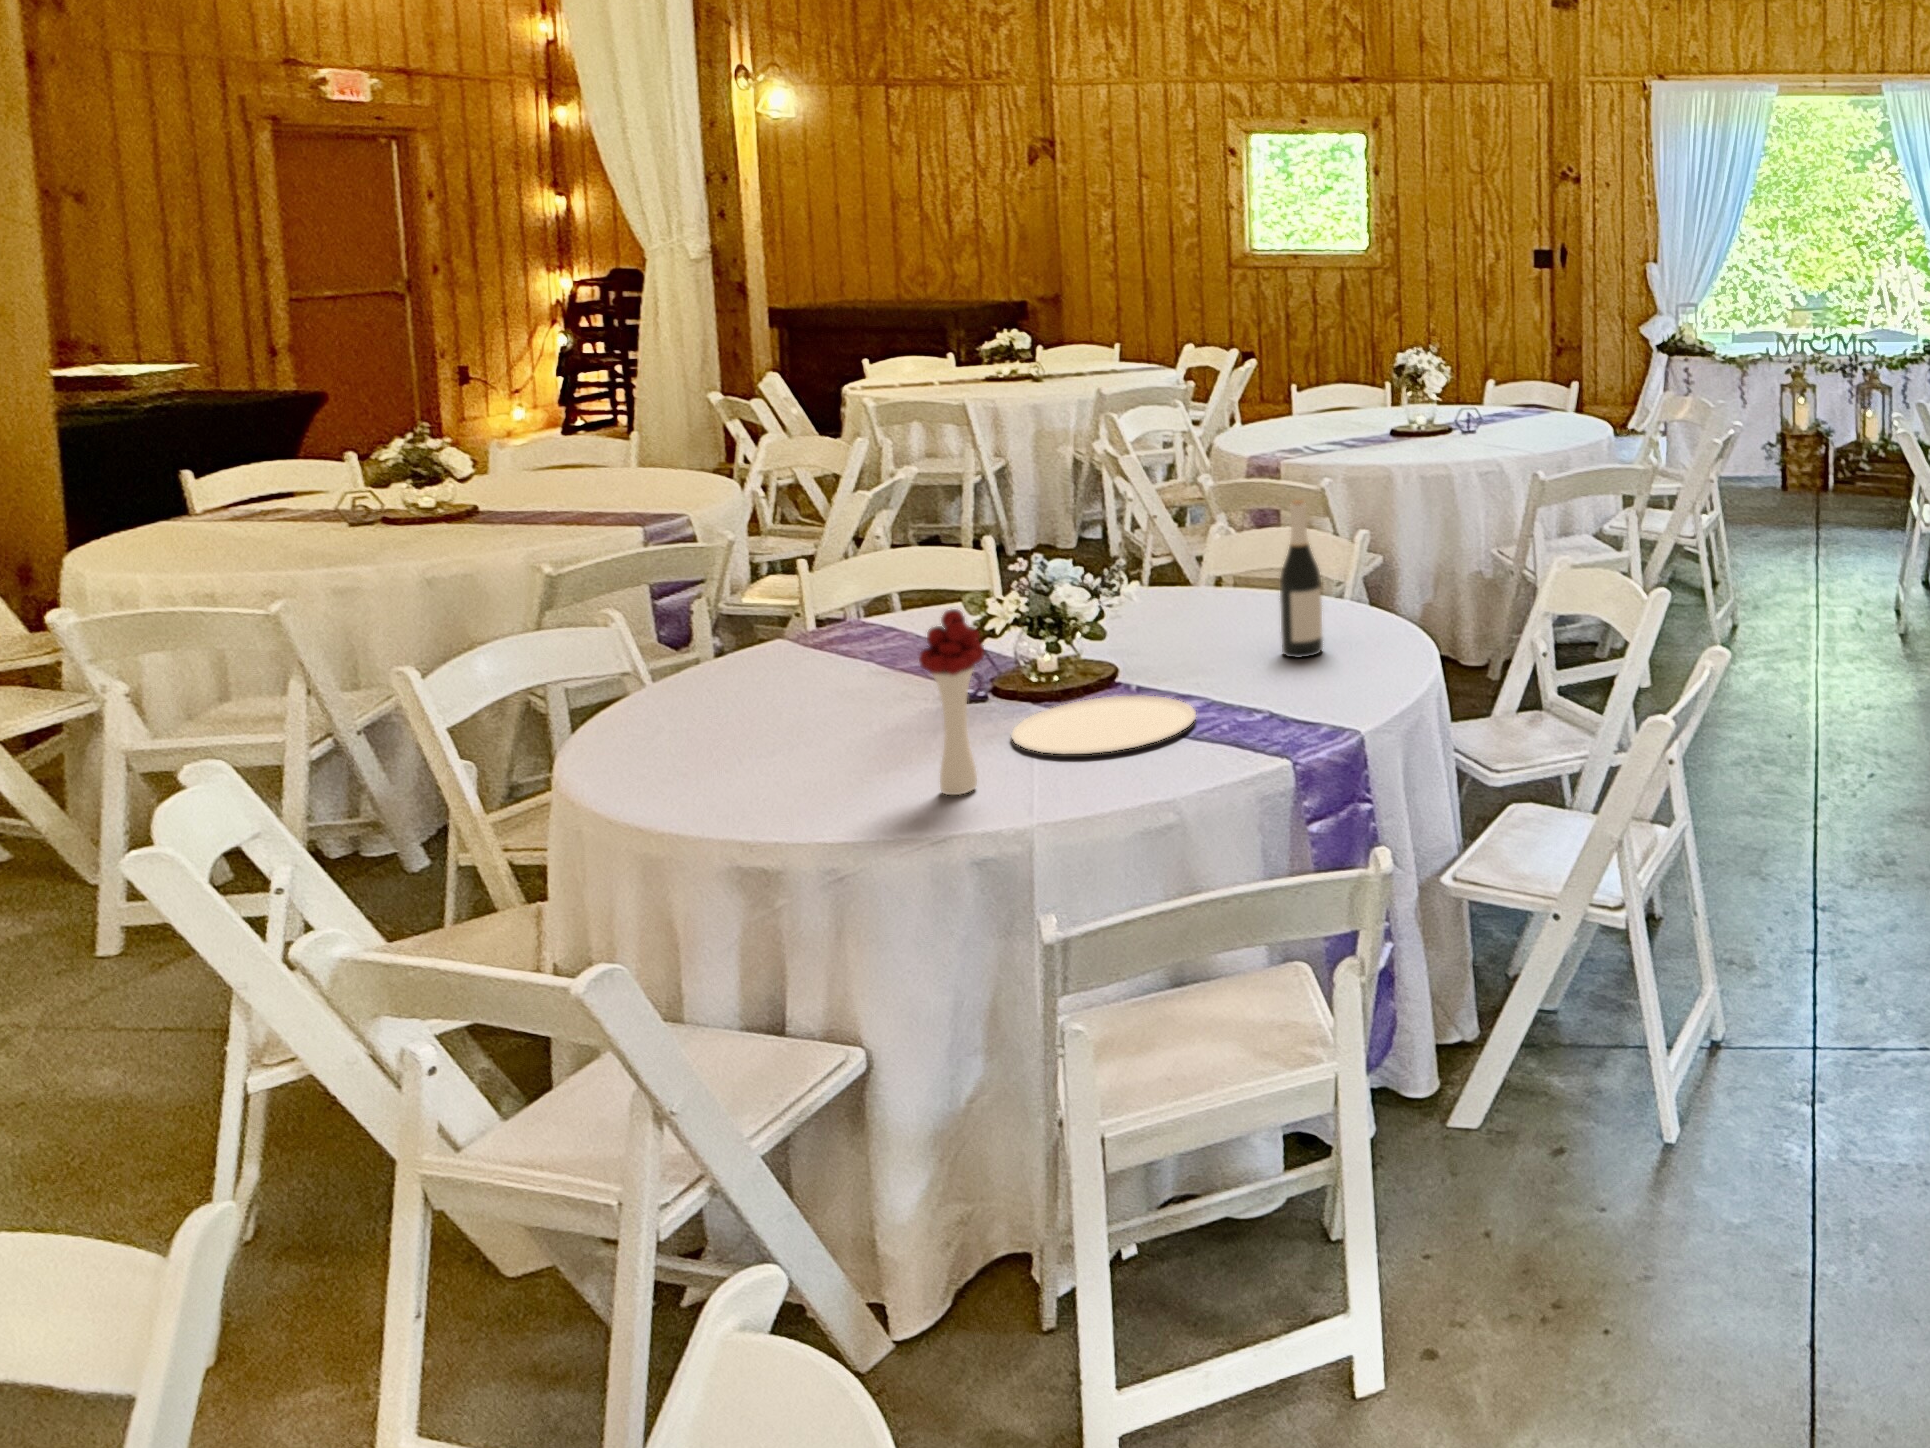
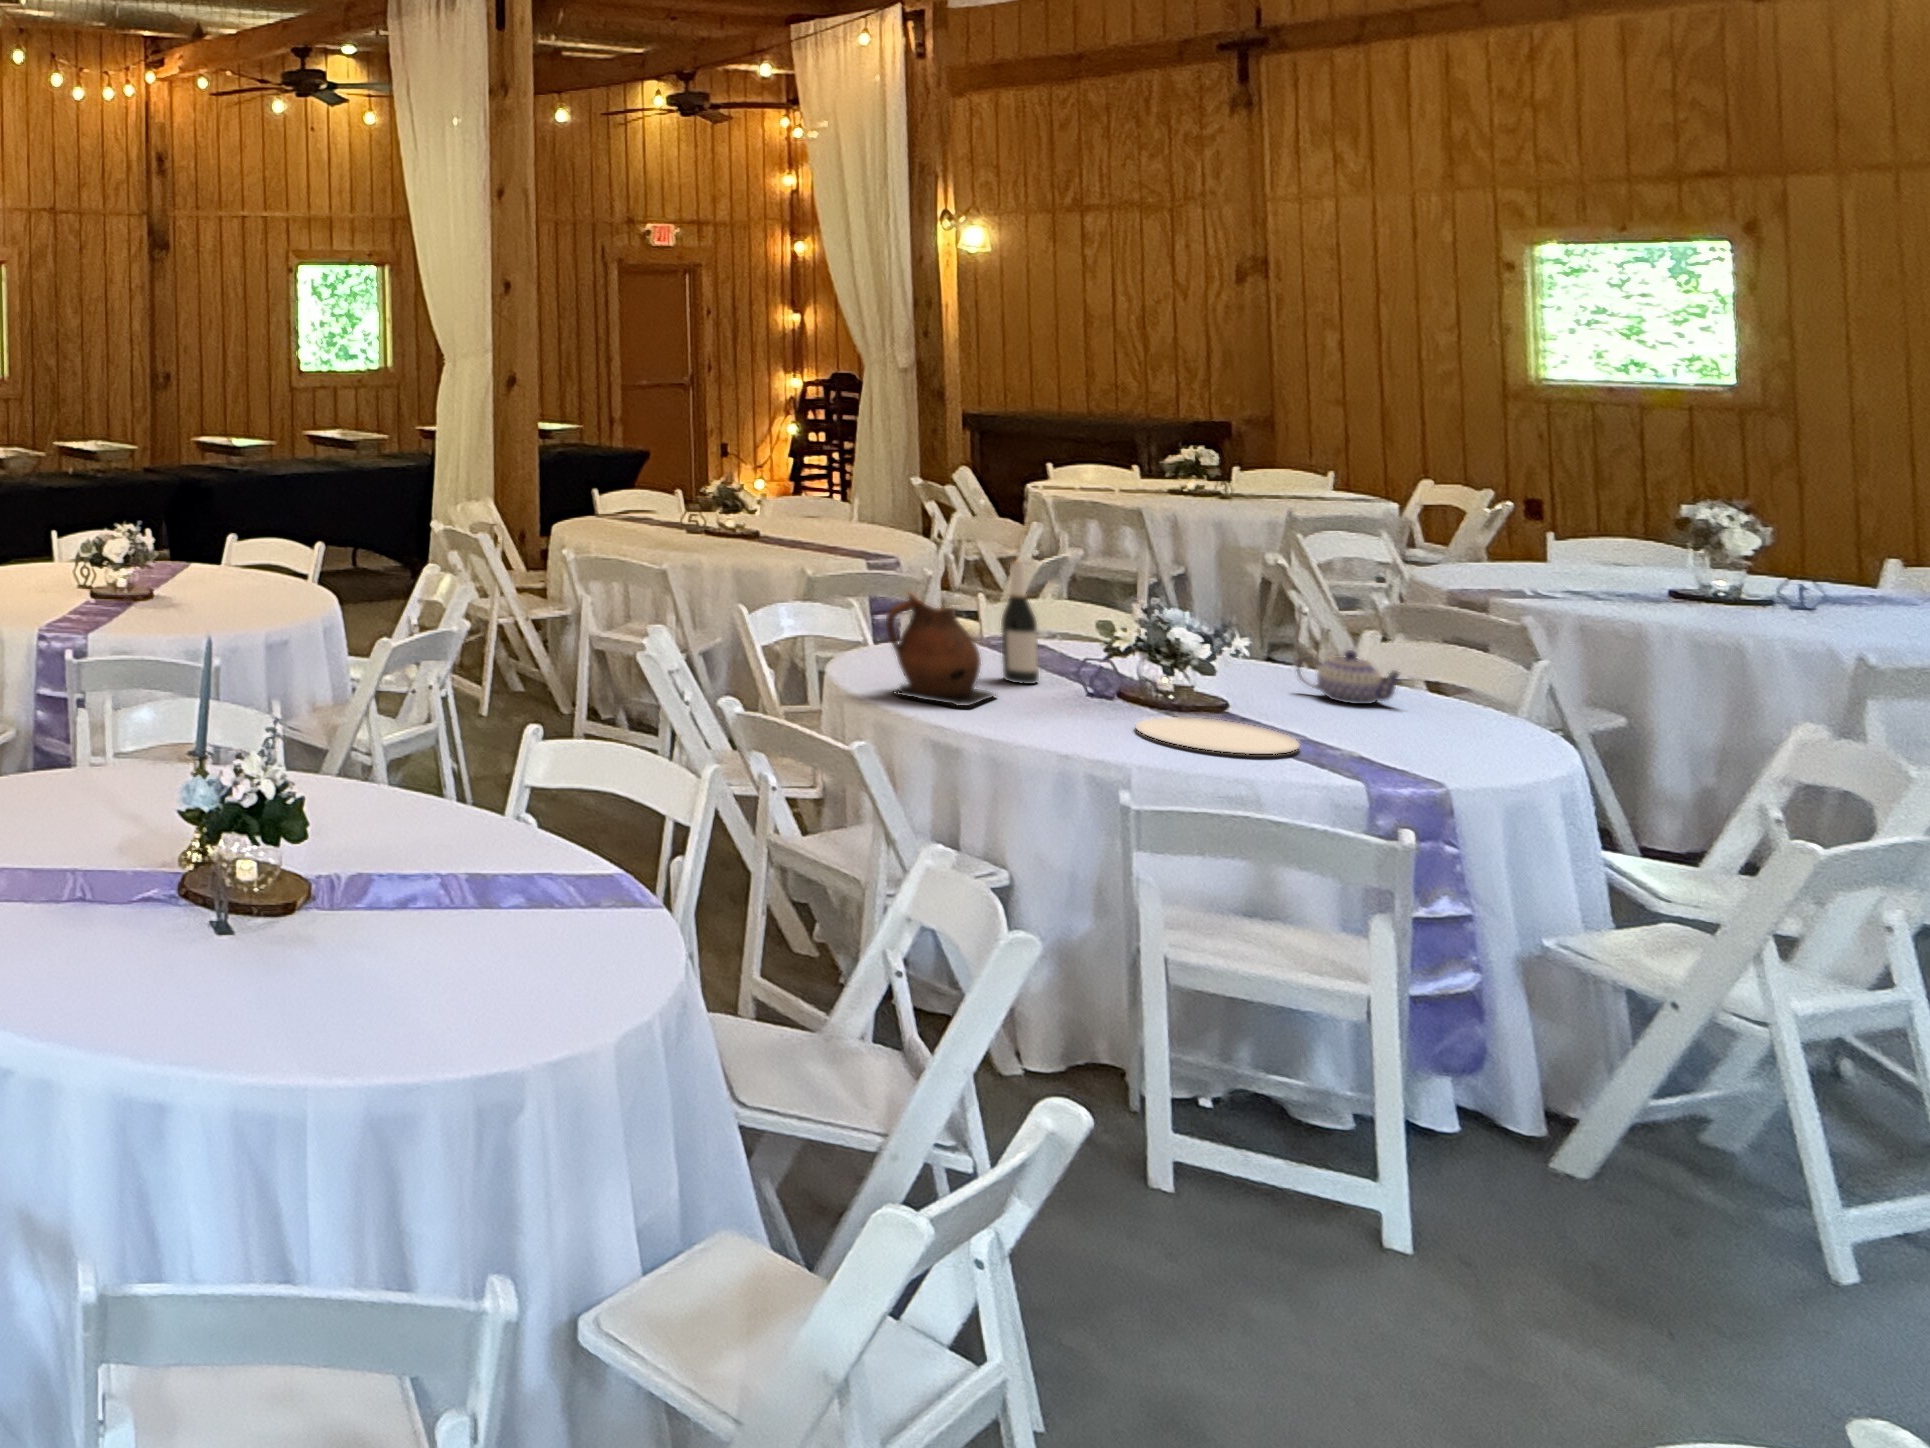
wine bottle: present [1280,500,1323,657] -> present [1001,562,1039,684]
teapot: none [1168,567,1269,630] -> present [1297,650,1401,704]
ceramic pitcher: none [653,607,829,774] -> present [886,593,995,706]
flower bouquet: present [919,609,984,795] -> none [1061,617,1111,748]

